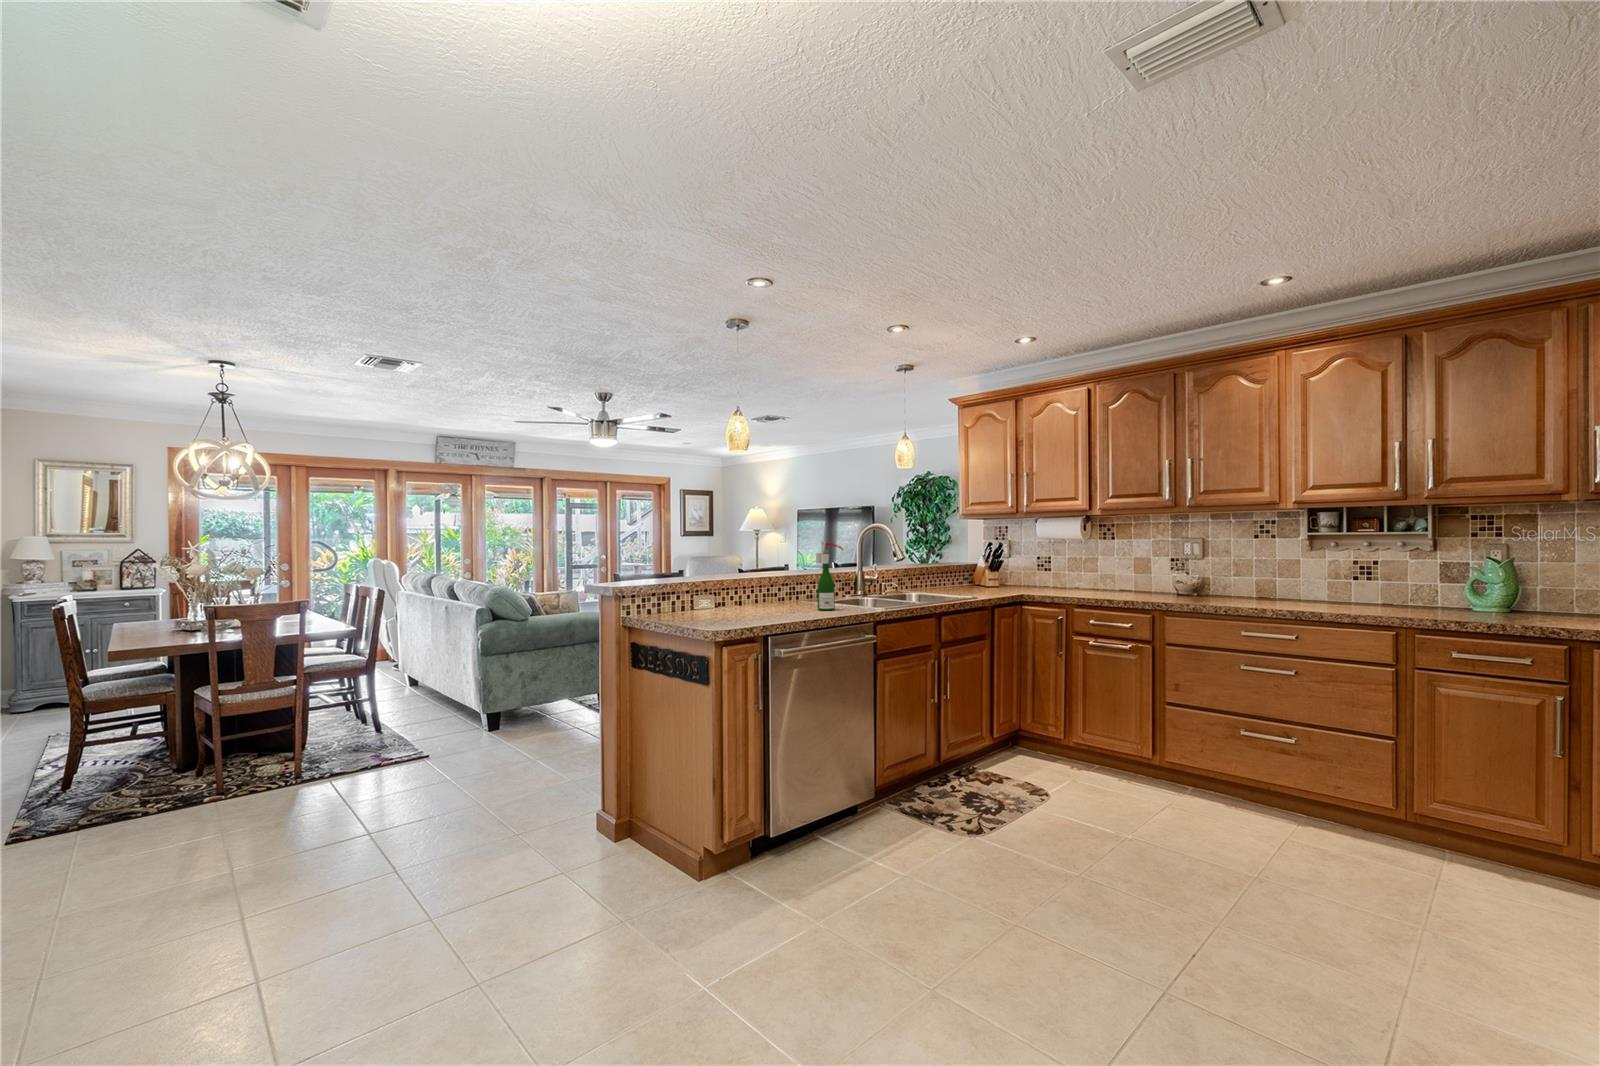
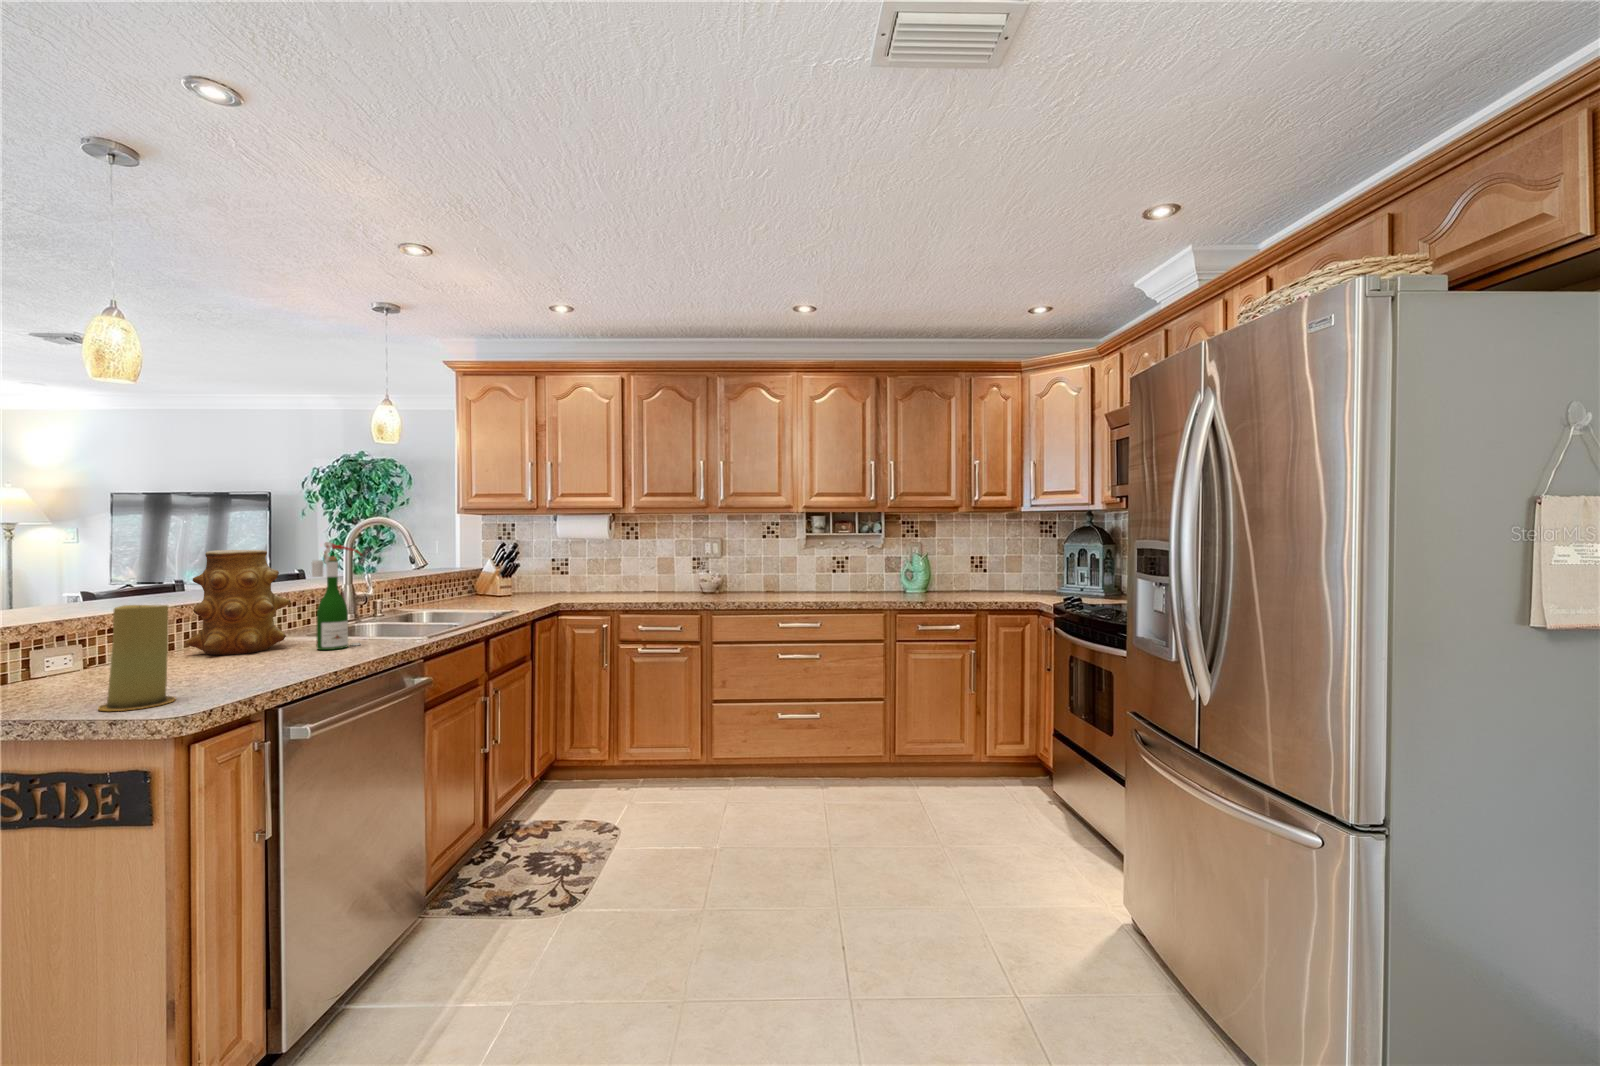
vase: none [761,546,810,608] -> present [186,550,291,655]
candle: none [700,573,729,626] -> present [98,605,176,711]

